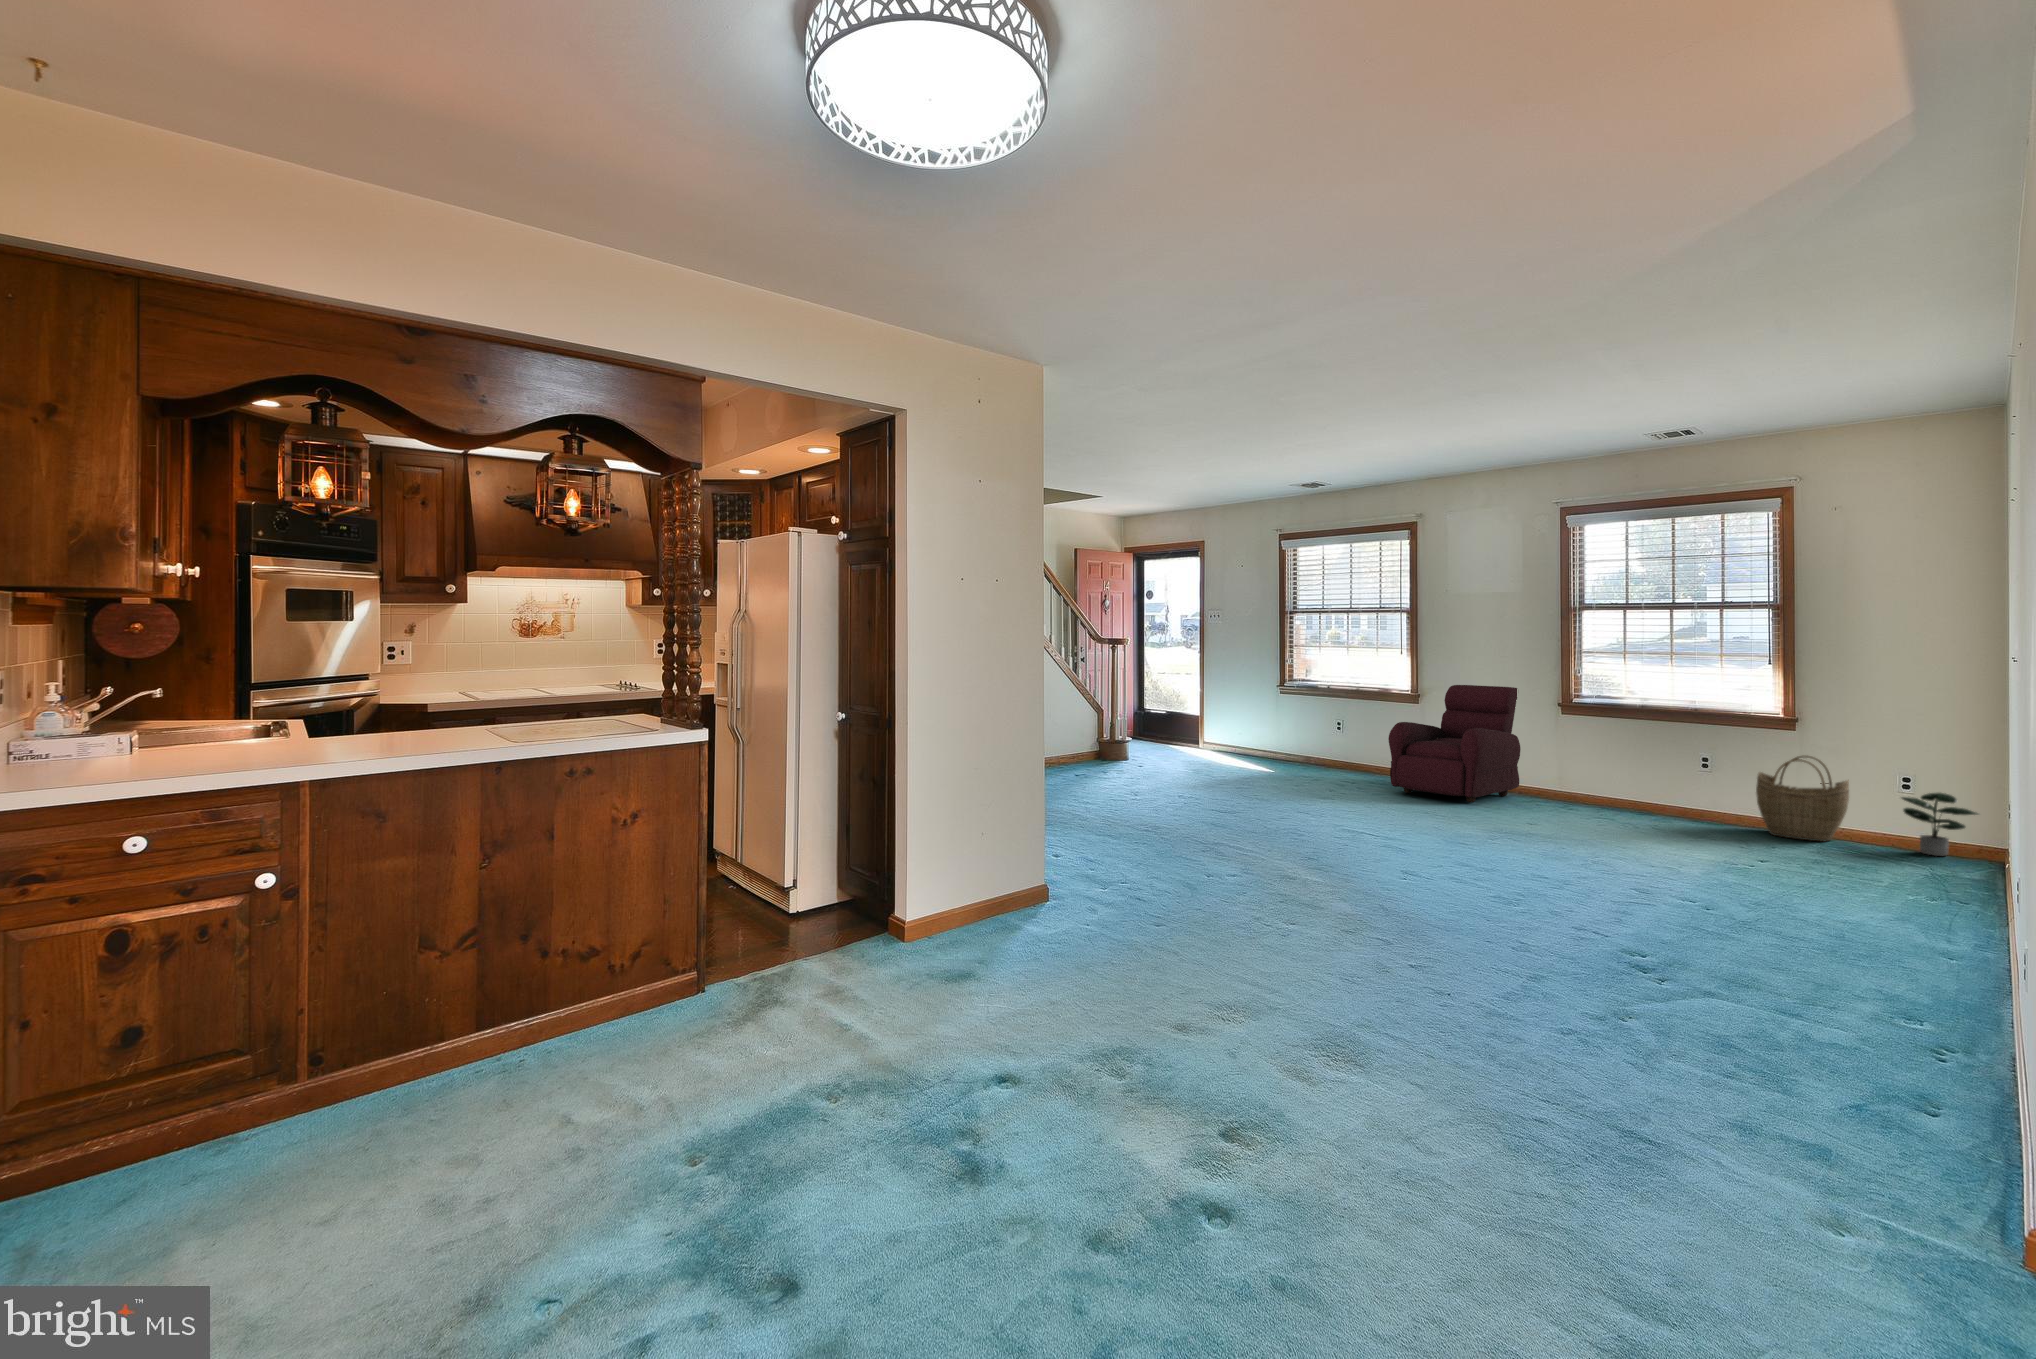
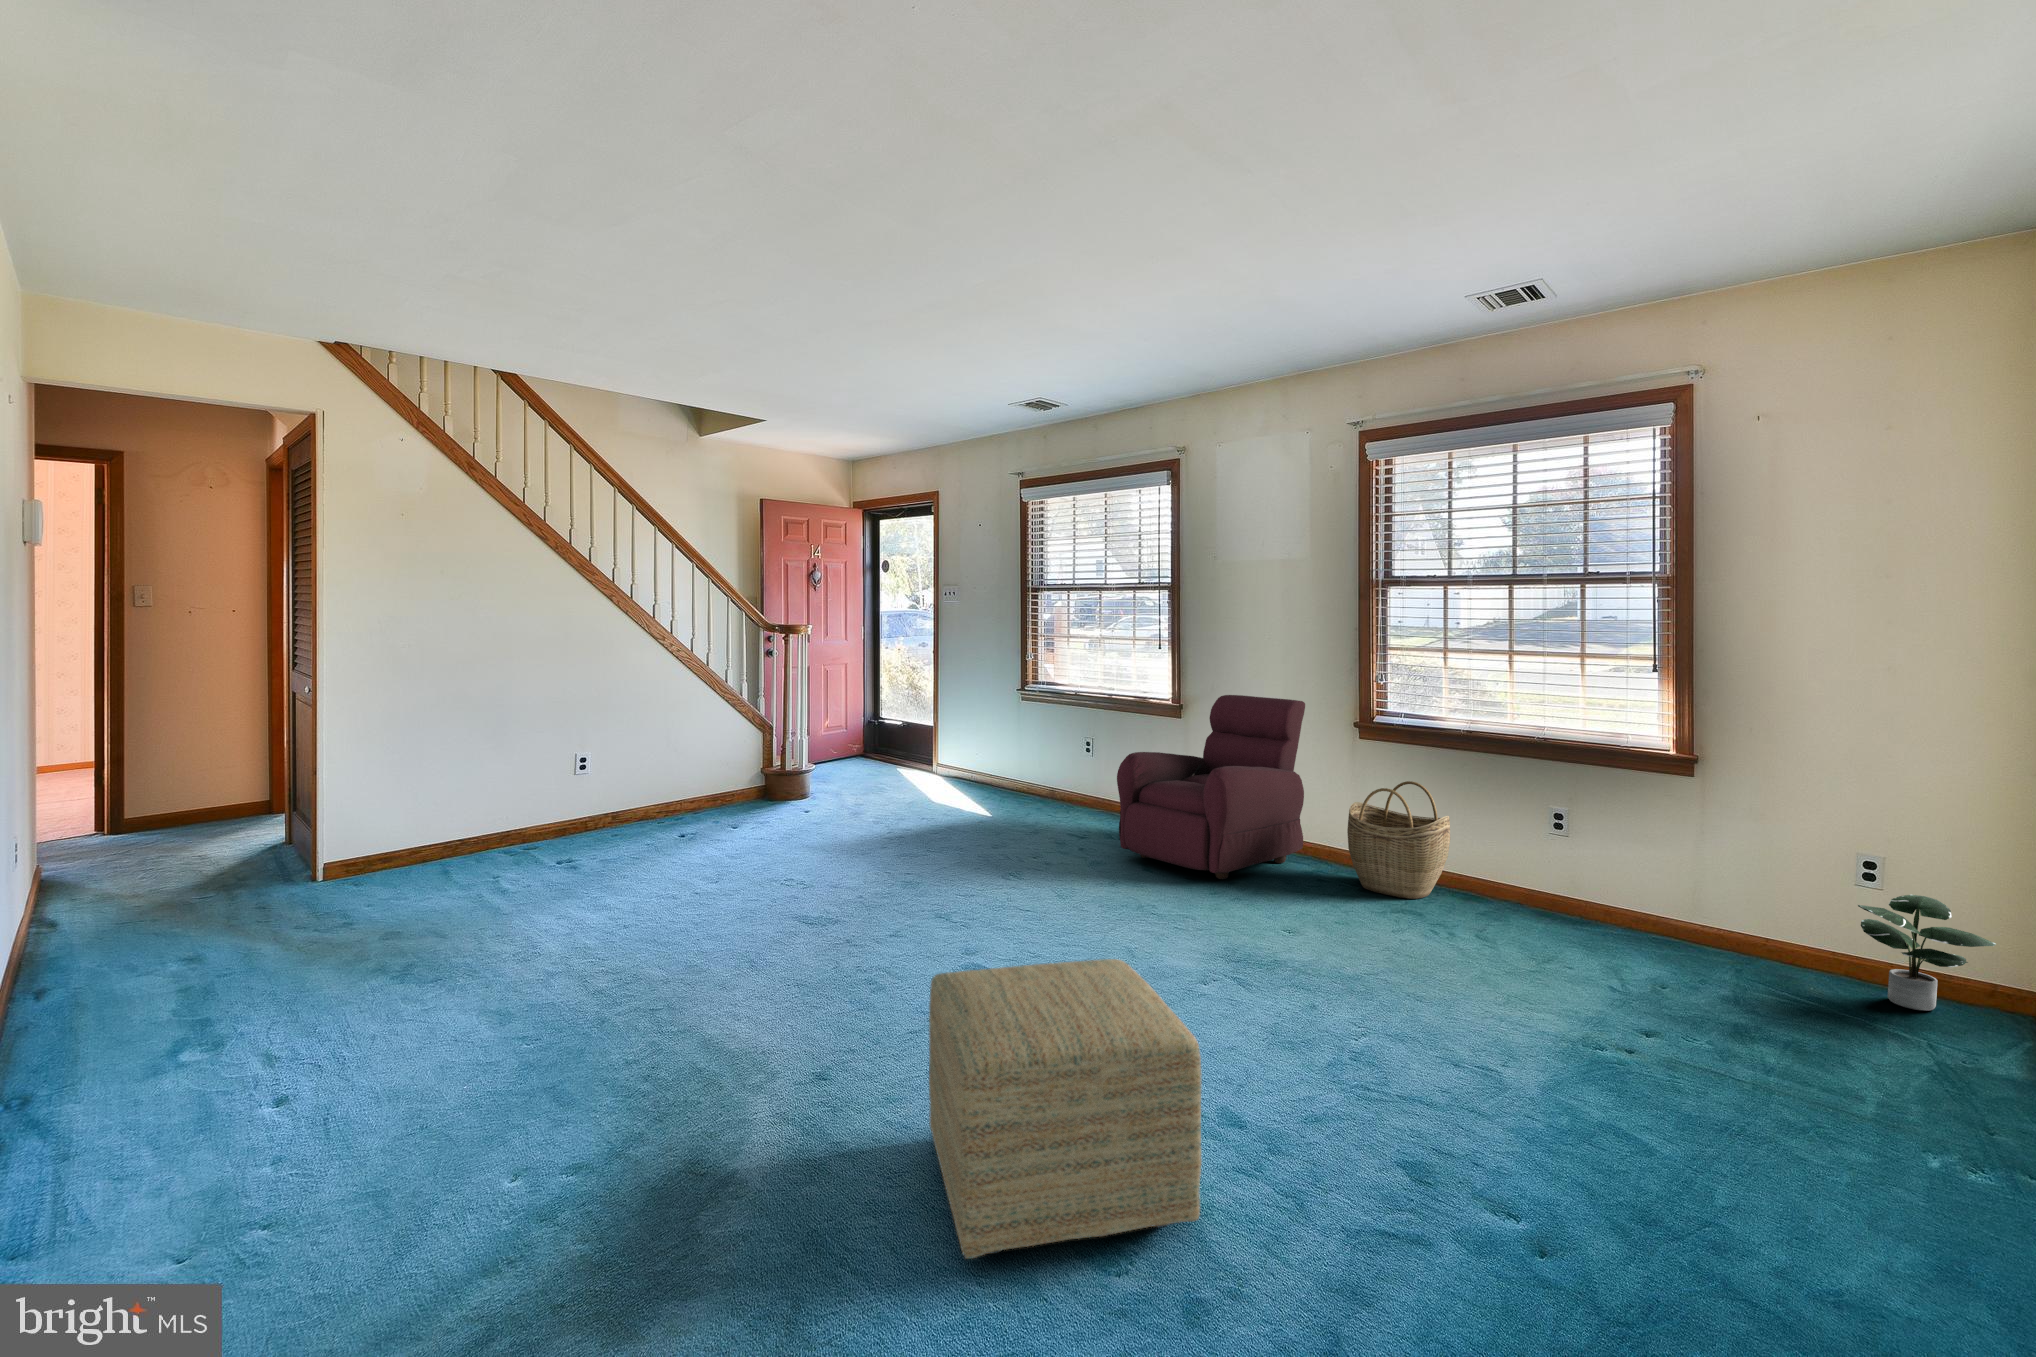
woven basket: present [1756,756,1849,841] -> present [1347,781,1450,899]
ottoman: none [1413,799,1573,907] -> present [929,959,1201,1259]

